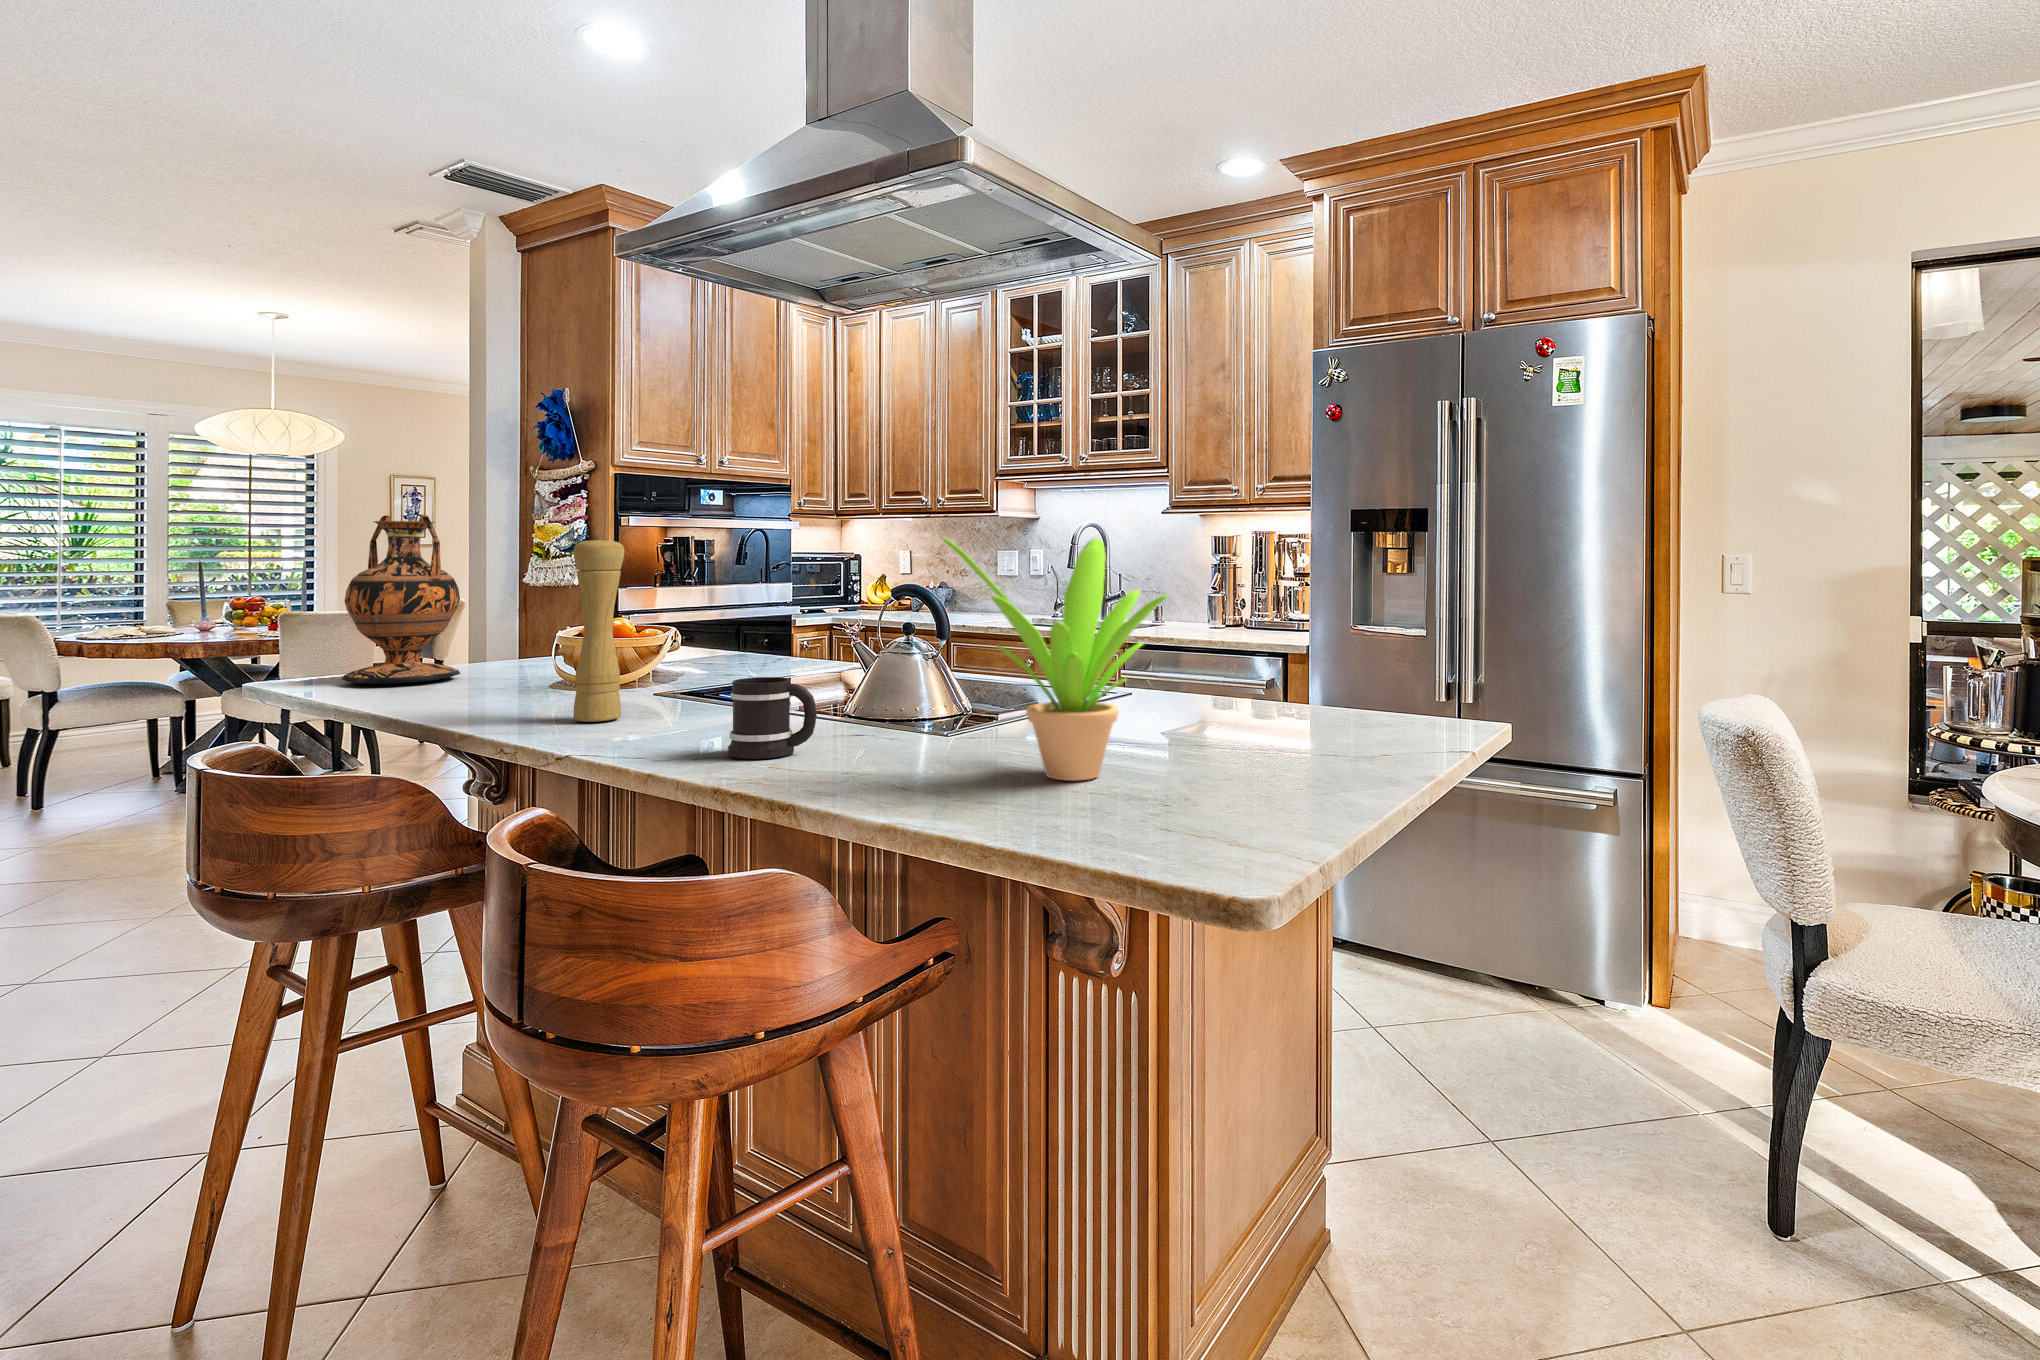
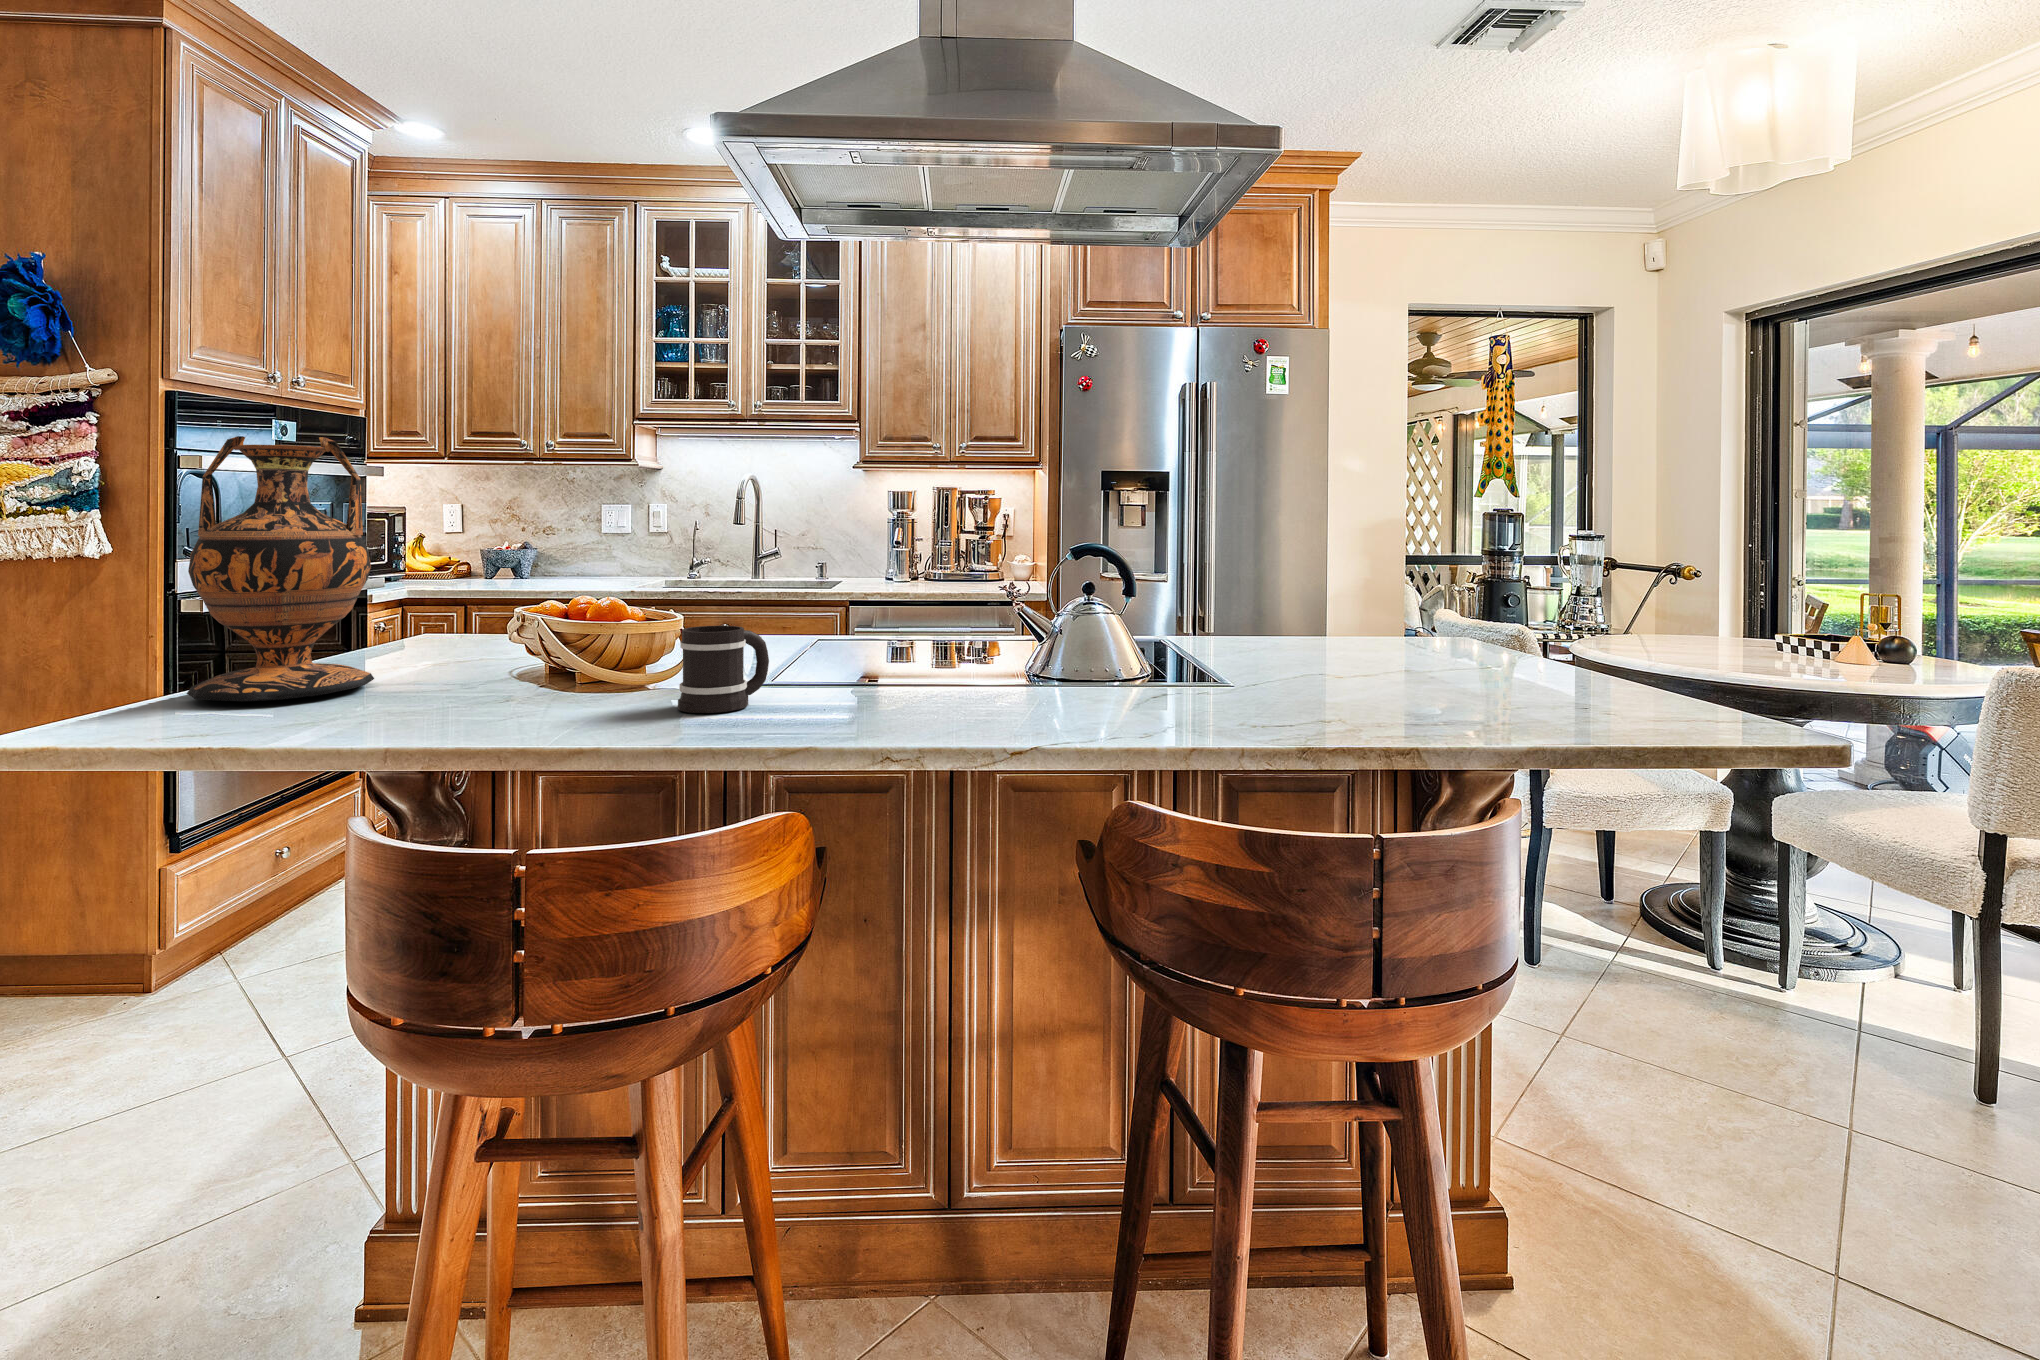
potted plant: present [940,536,1168,781] -> none [1404,480,1594,694]
pepper mill: present [573,537,625,722] -> none [842,476,899,704]
mug: present [728,677,817,759] -> present [678,626,769,713]

